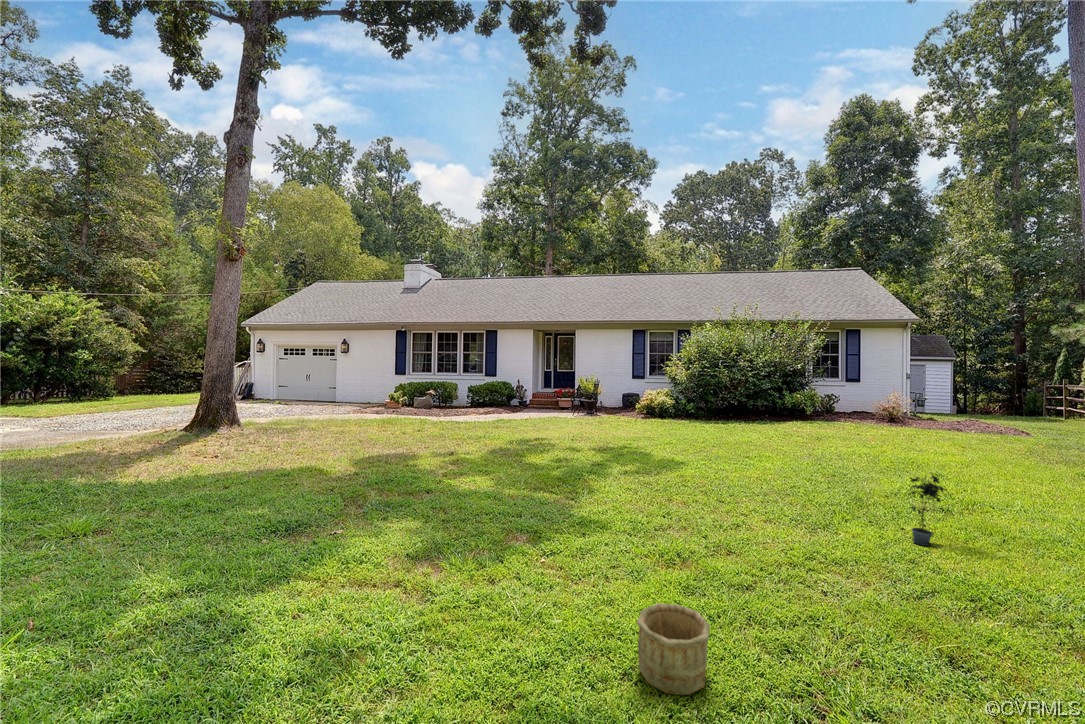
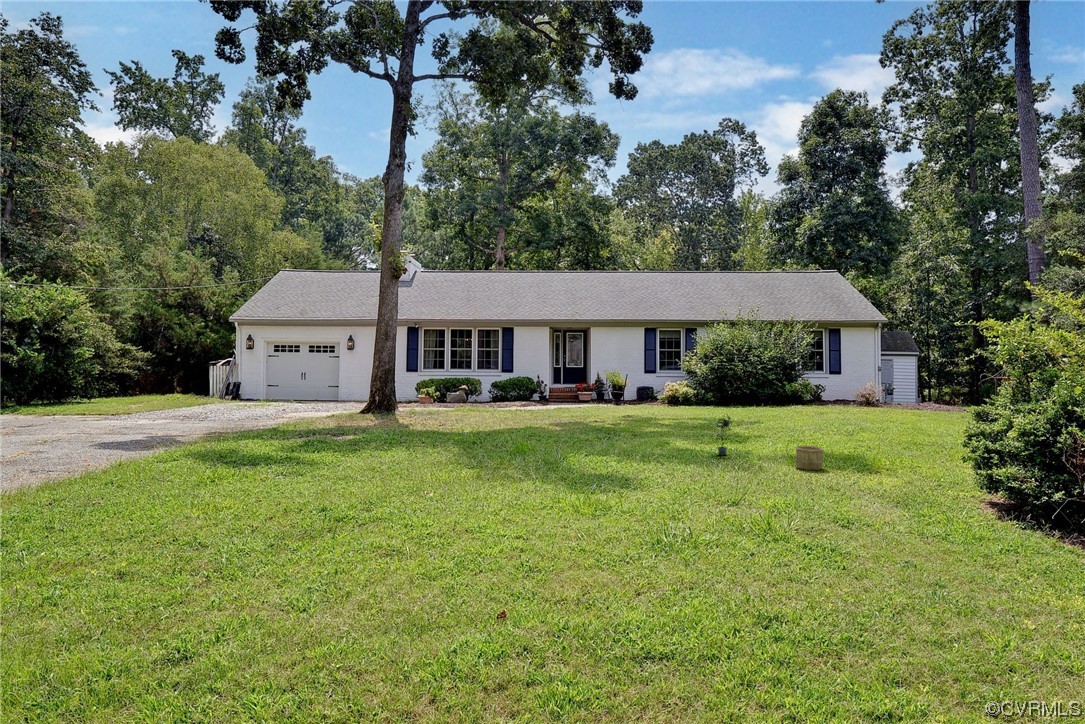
potted plant: present [910,473,947,546] -> present [717,416,731,455]

